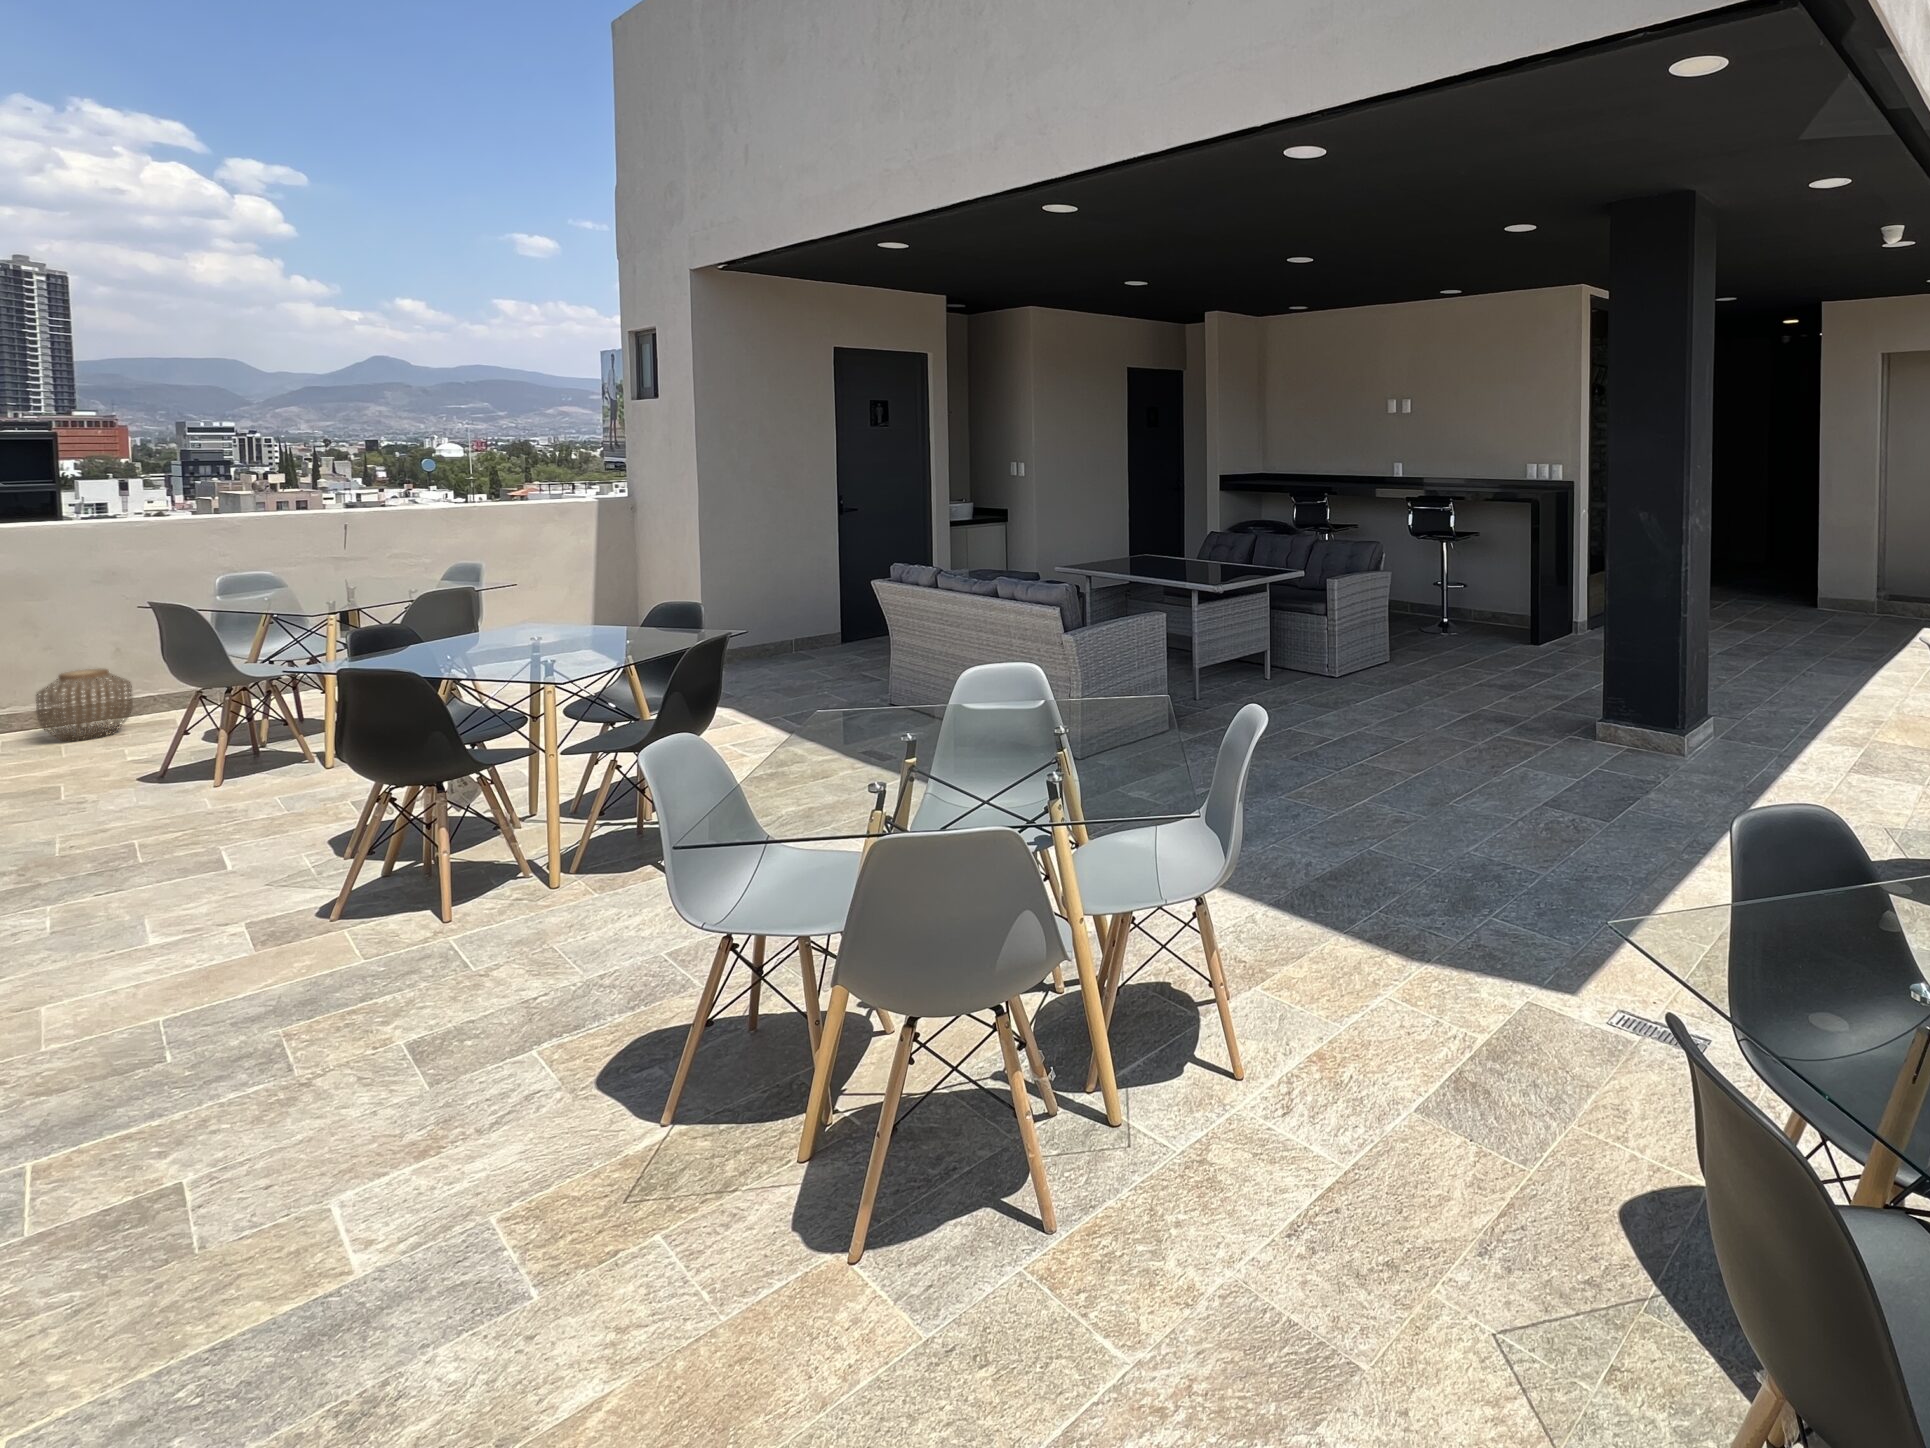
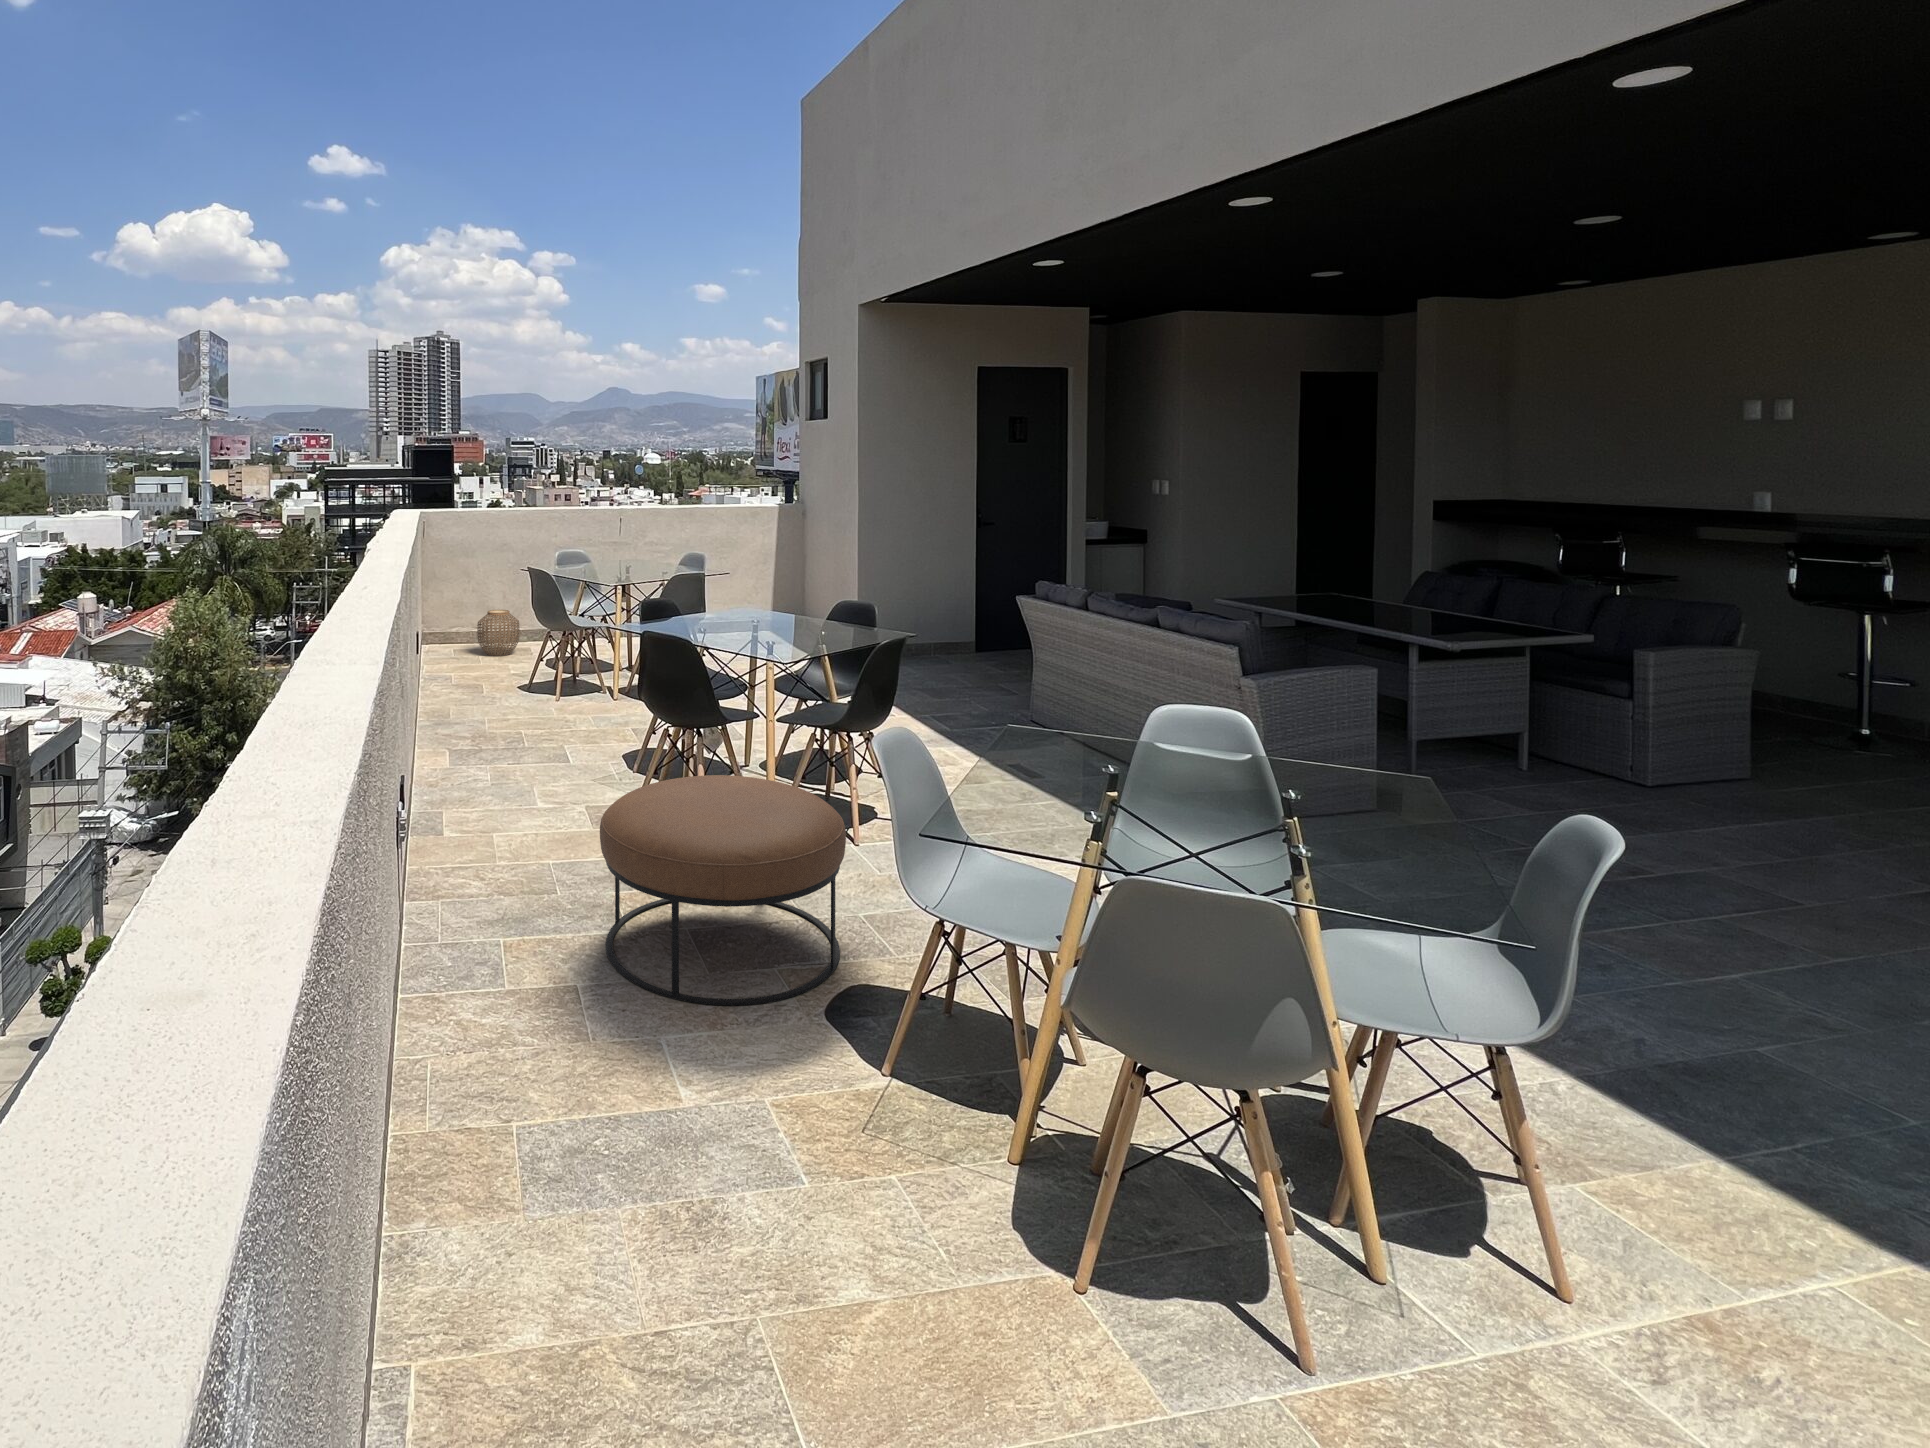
ottoman: none [227,828,629,1146] -> present [600,775,846,1005]

